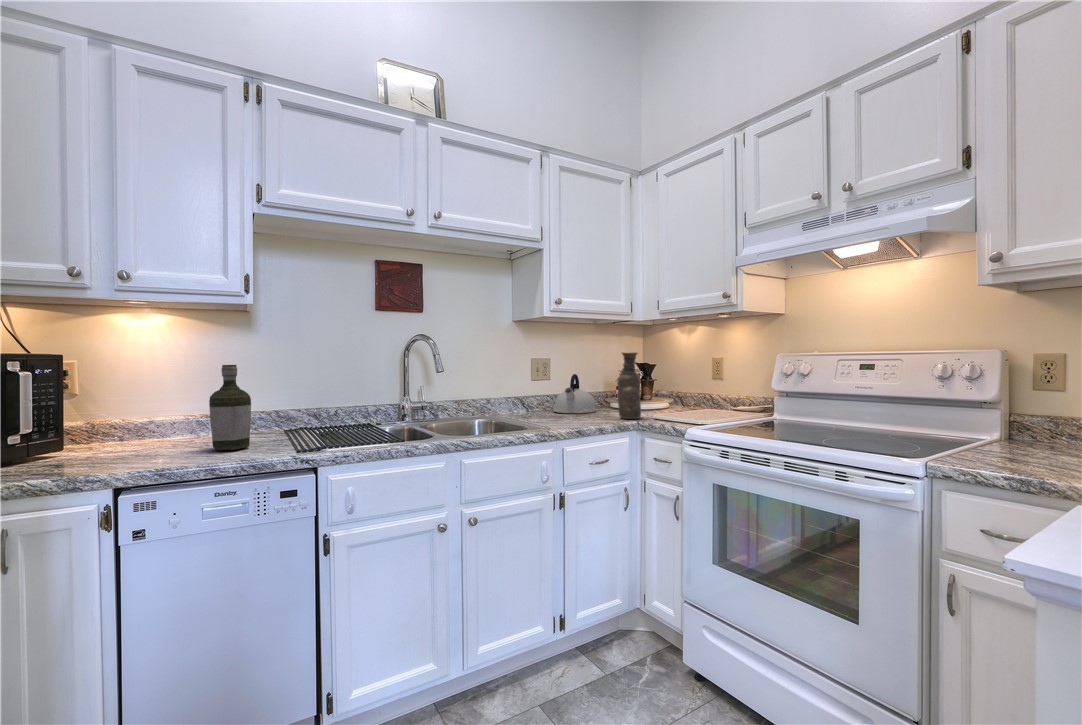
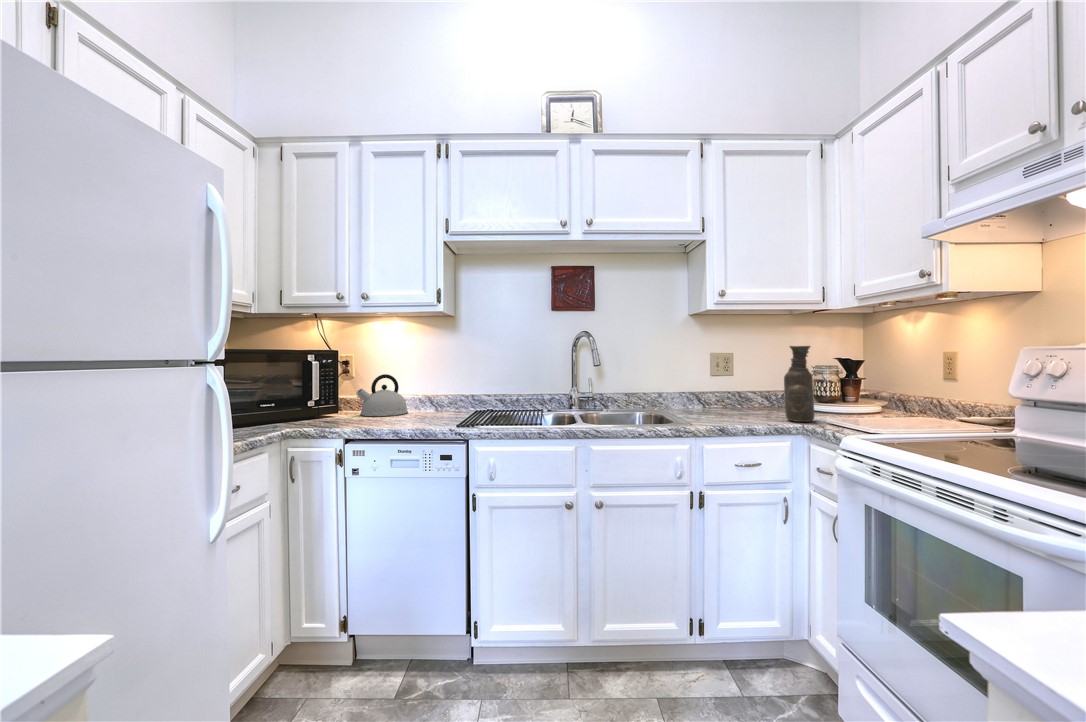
bottle: present [209,365,251,451] -> none [414,357,441,421]
kettle: present [553,374,596,413] -> present [356,374,408,416]

